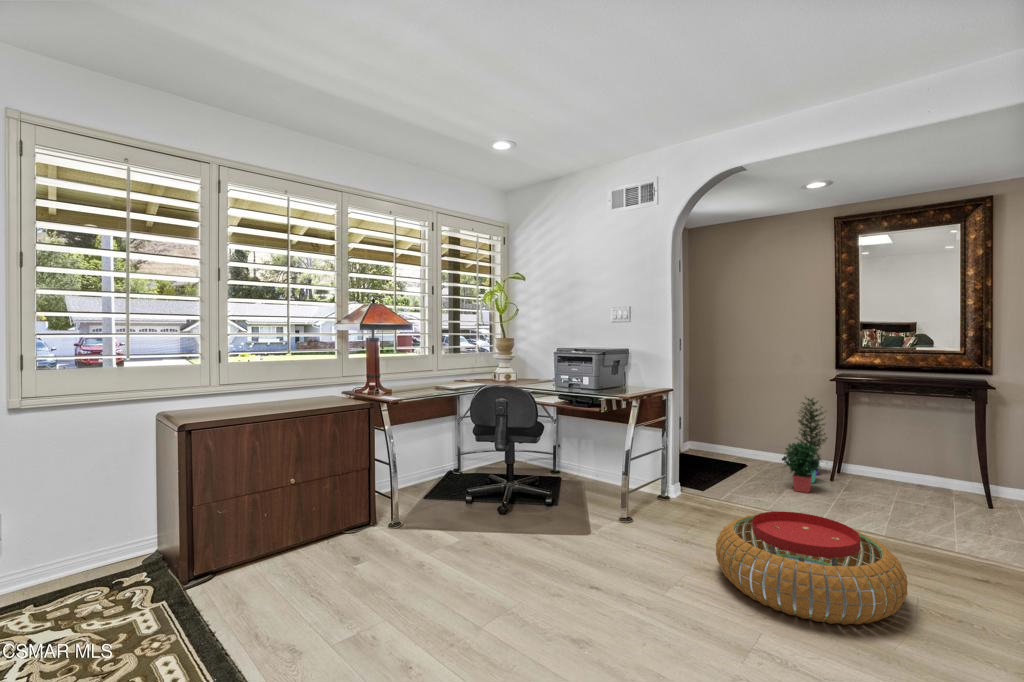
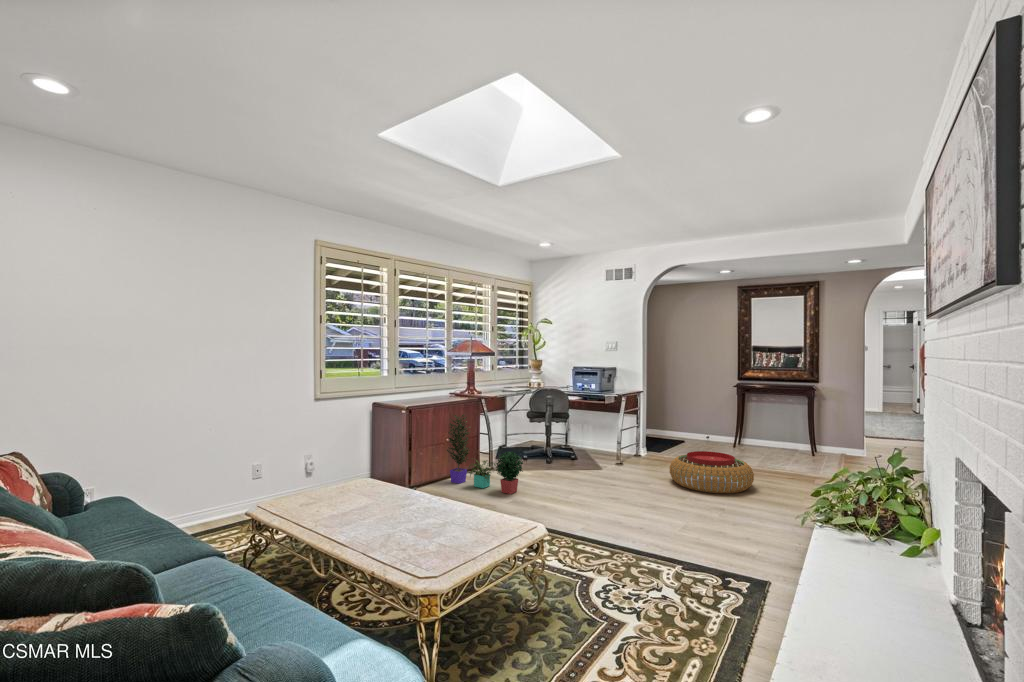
potted plant: present [784,398,827,493] -> present [447,415,523,494]

